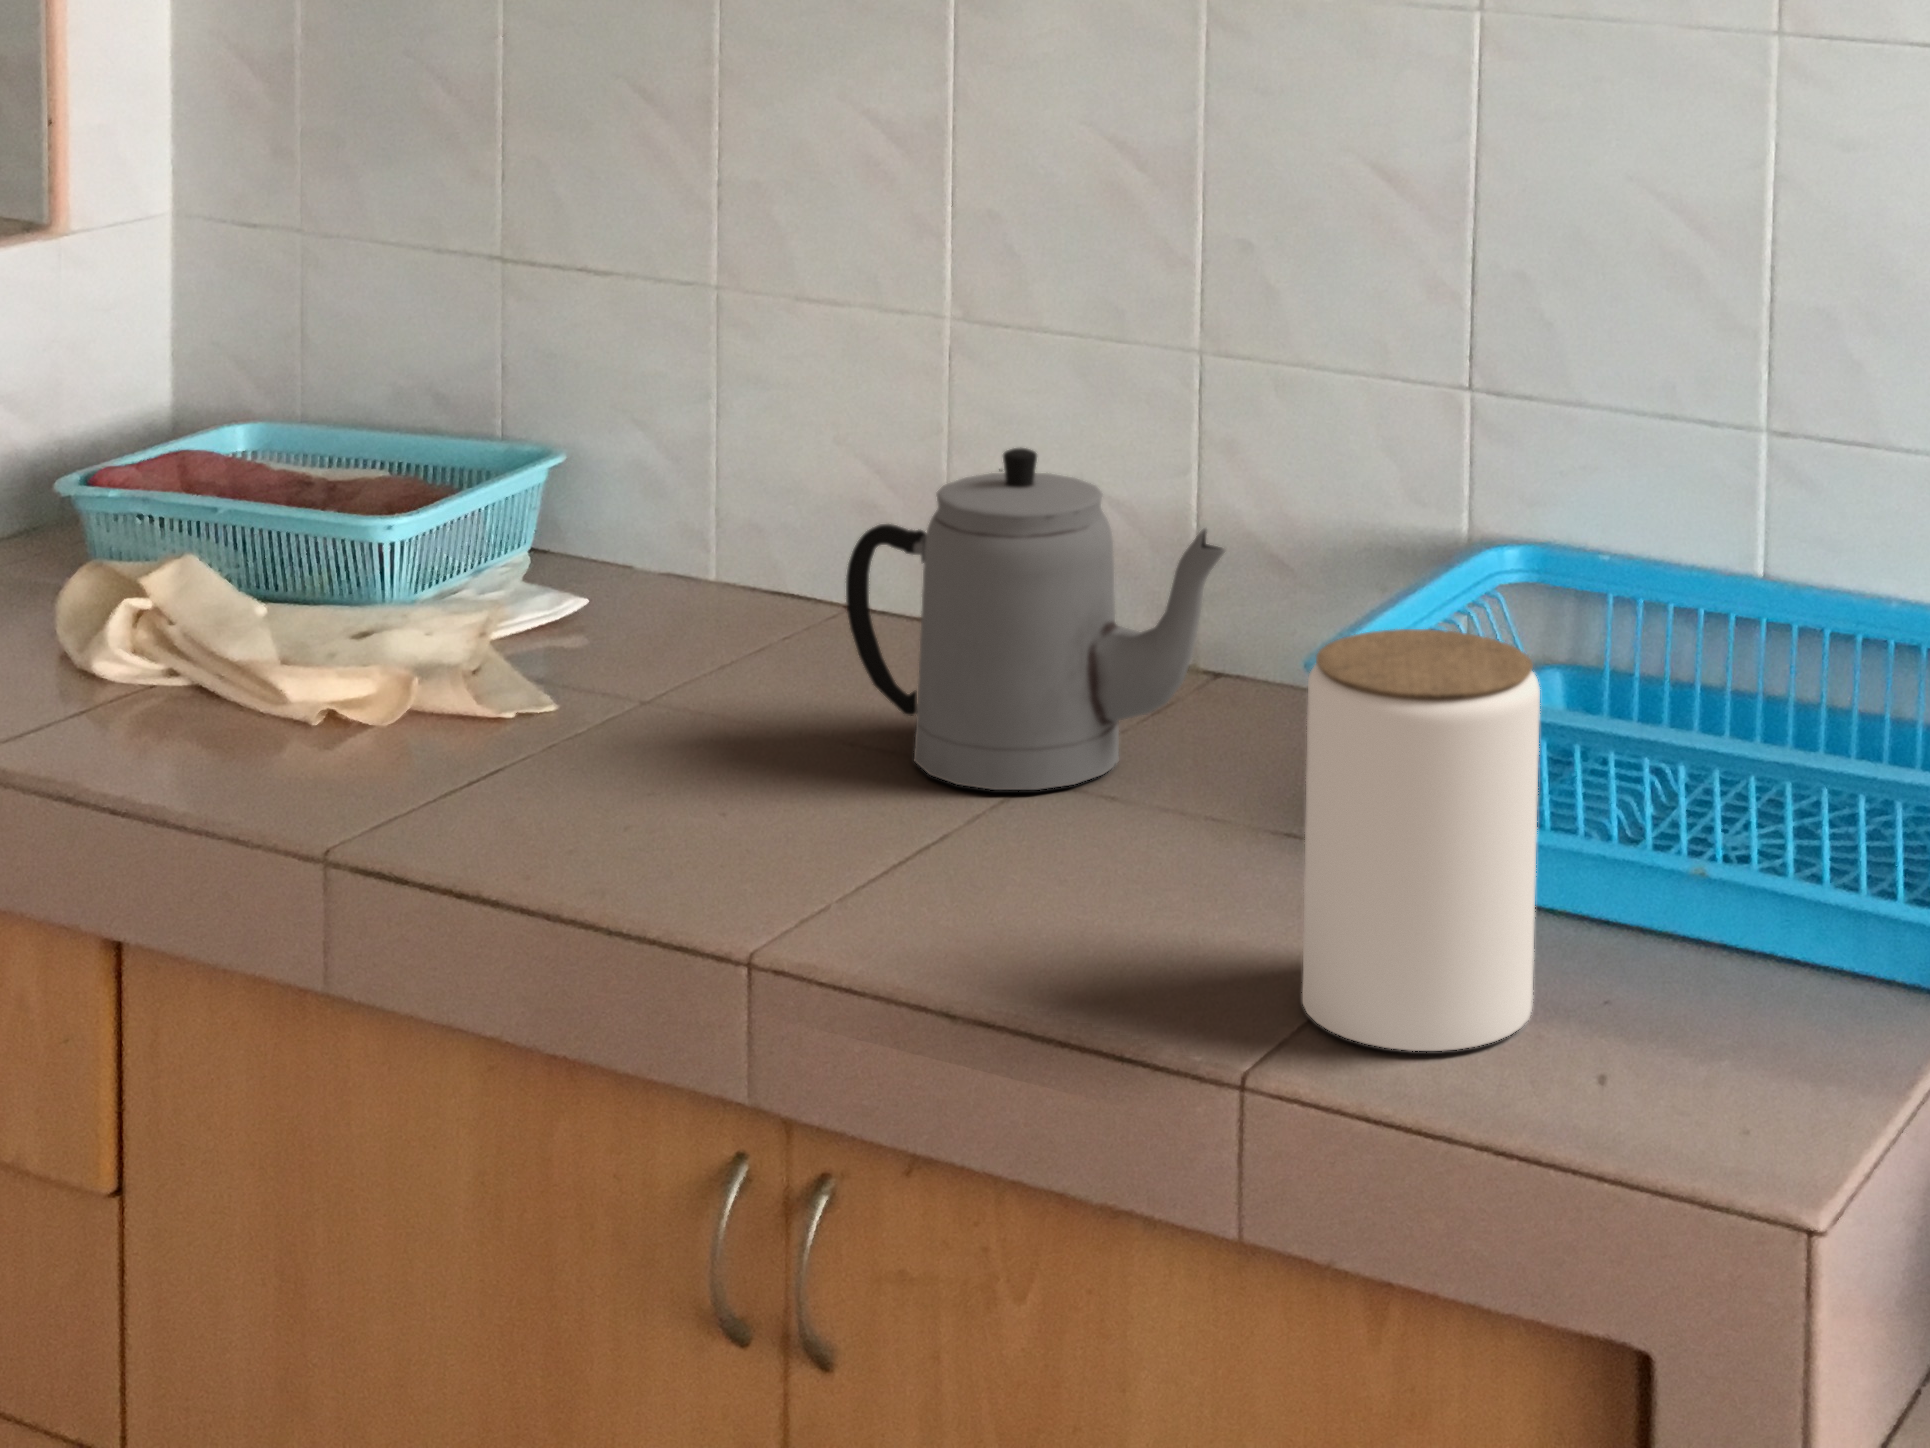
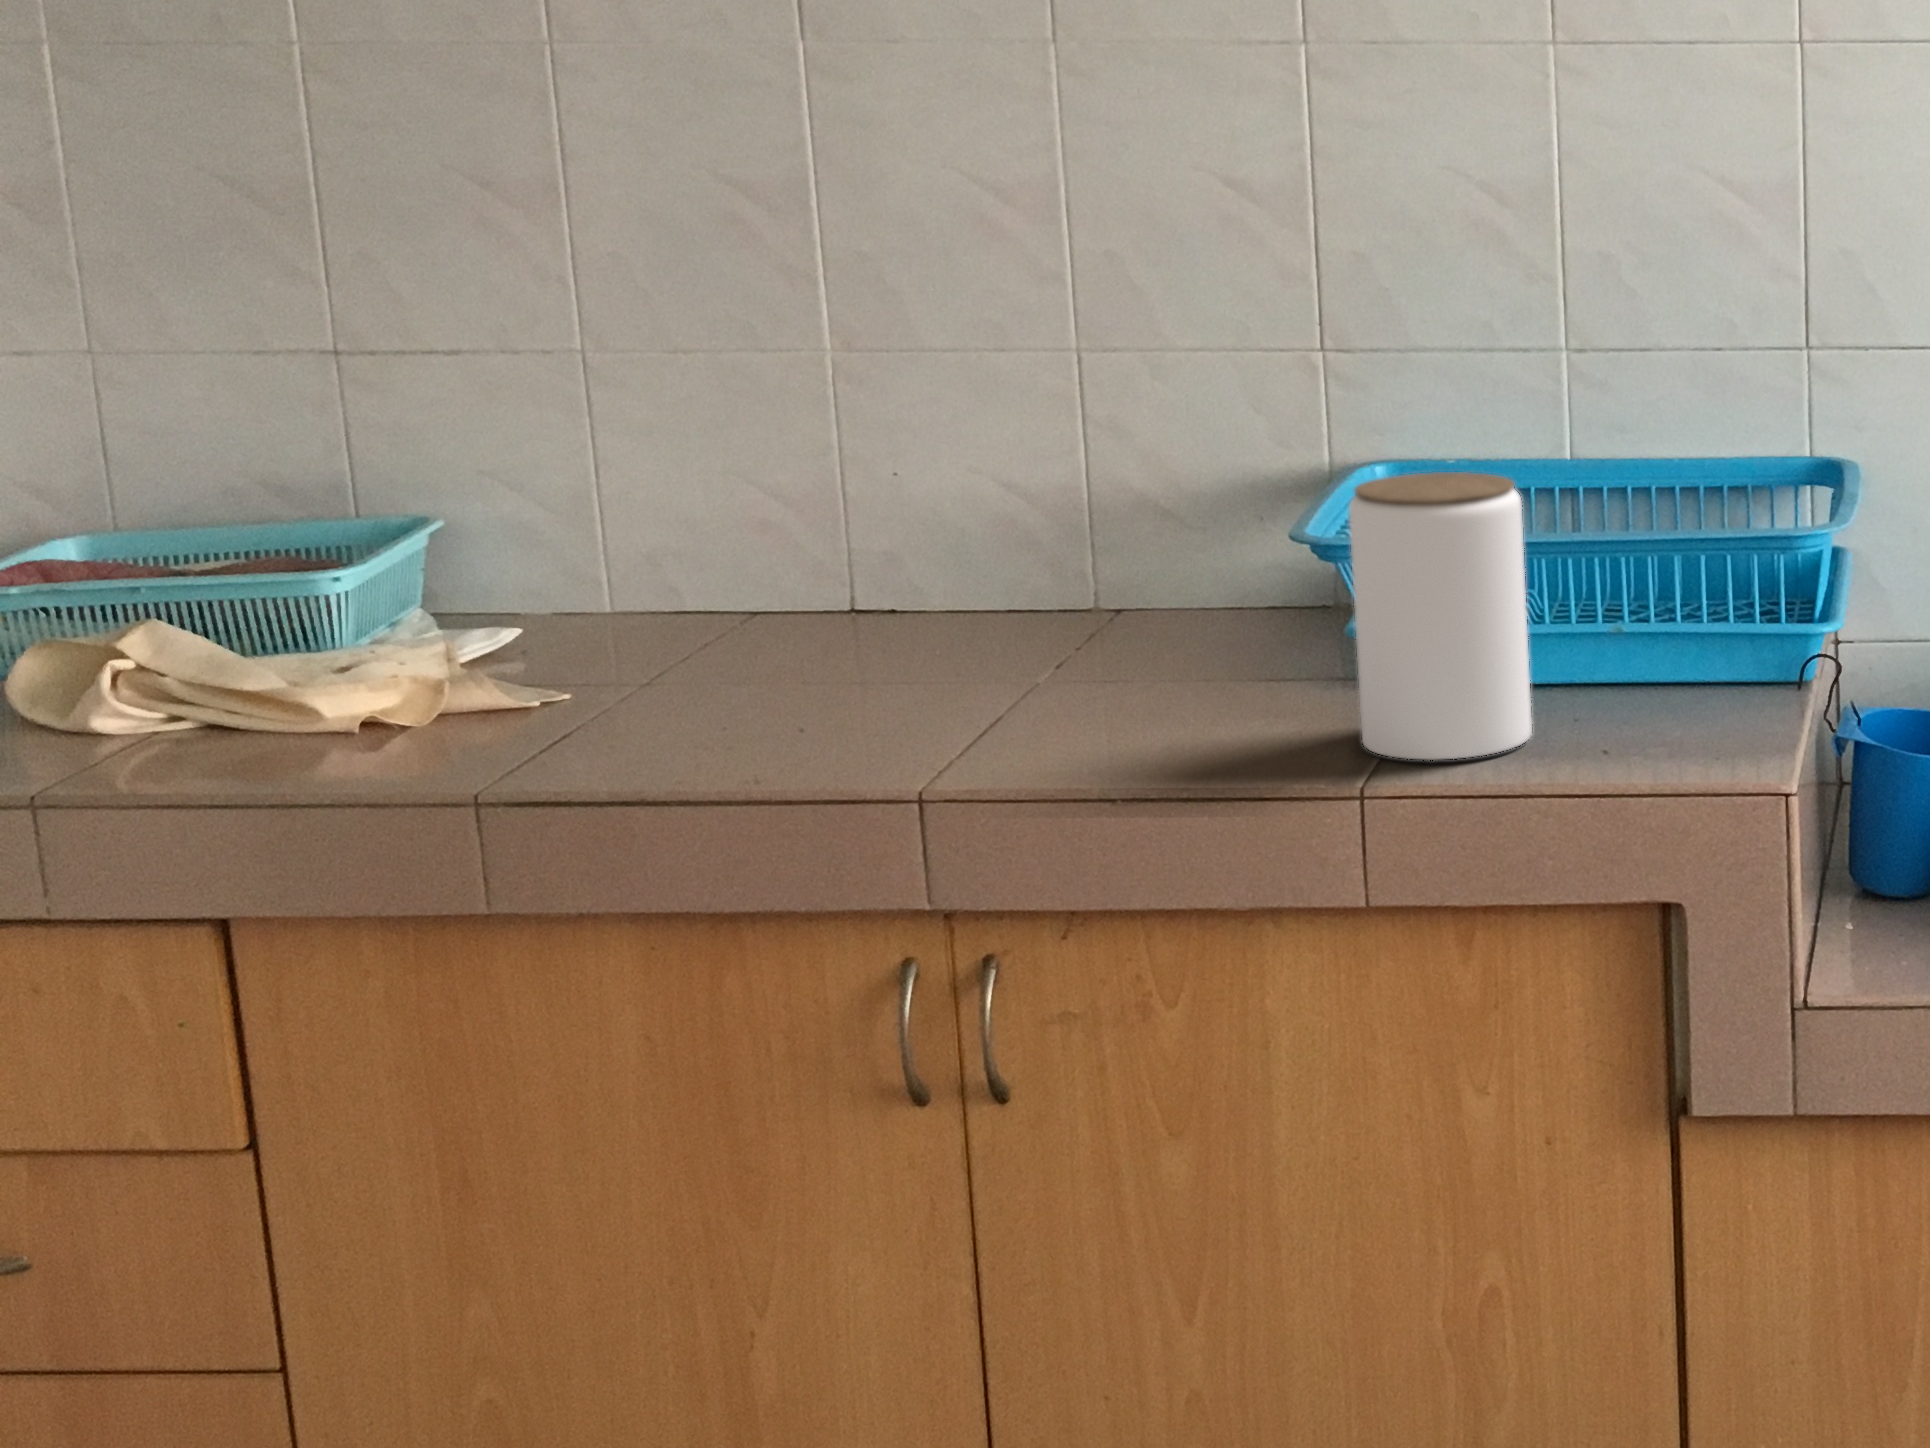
teapot: present [846,448,1225,790] -> none [836,416,1176,687]

